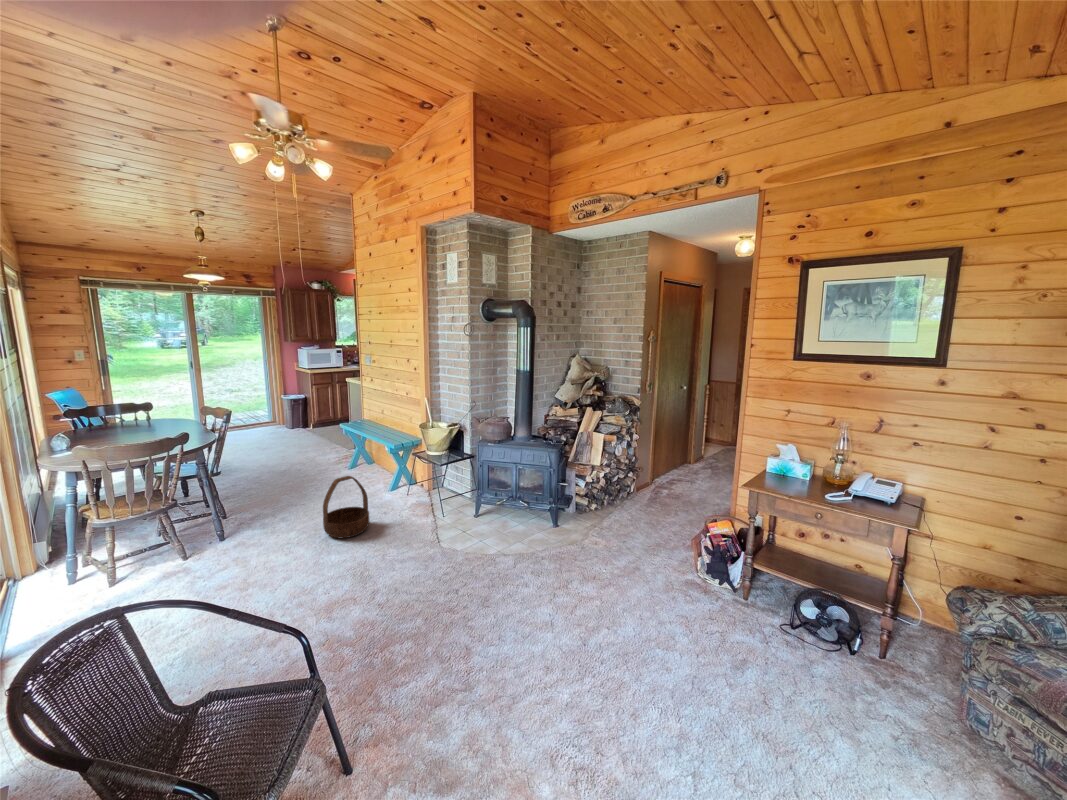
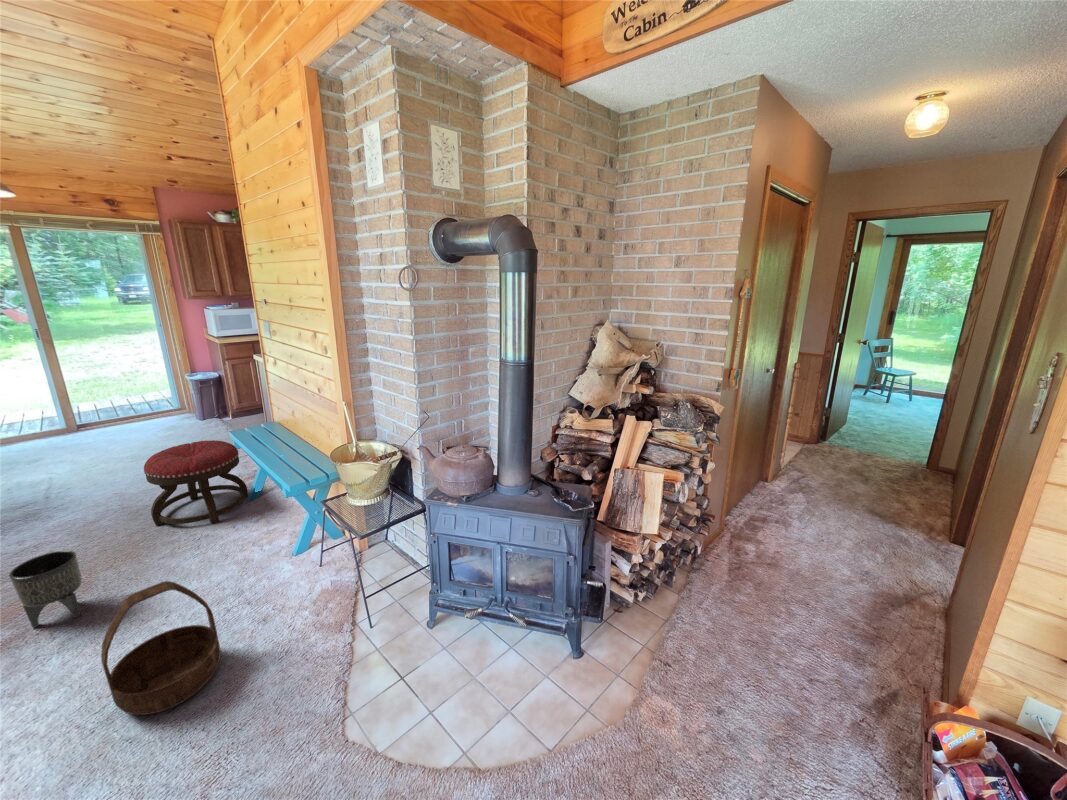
ottoman: none [294,429,348,479] -> present [144,440,248,526]
planter: none [254,475,283,514] -> present [9,550,82,628]

